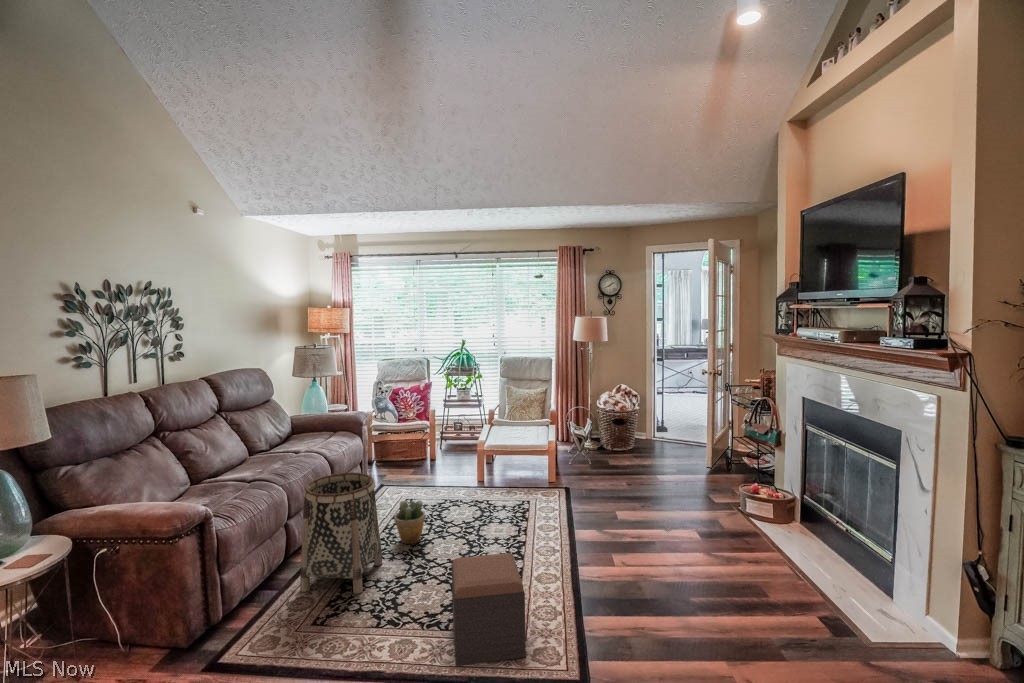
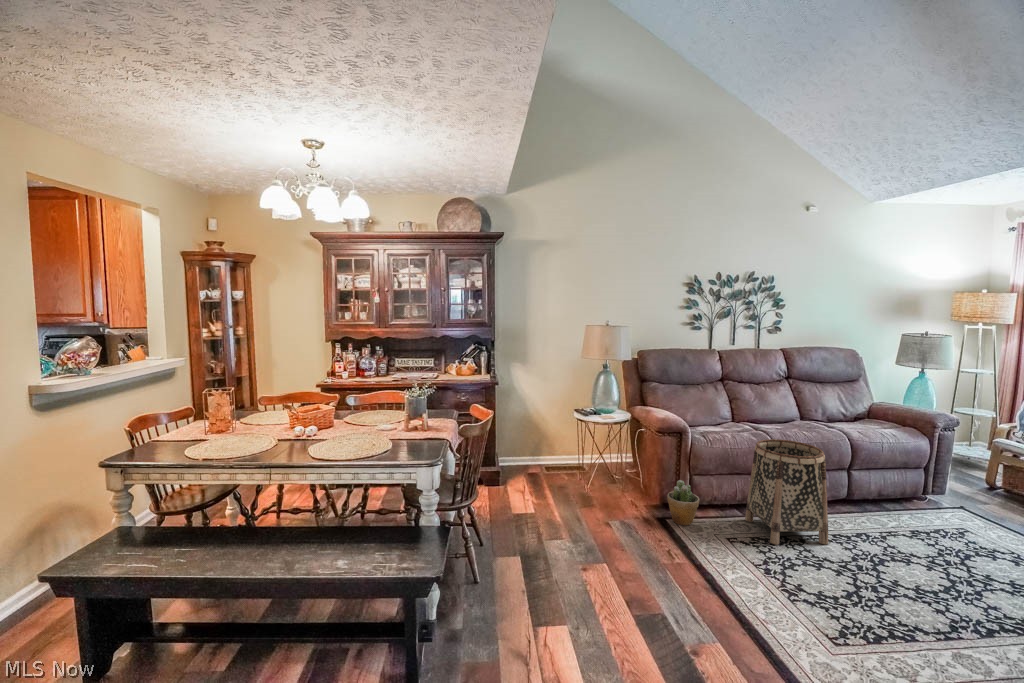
potted plant: present [394,501,425,544] -> present [667,480,699,525]
footstool: present [452,553,526,666] -> none [745,539,859,658]

